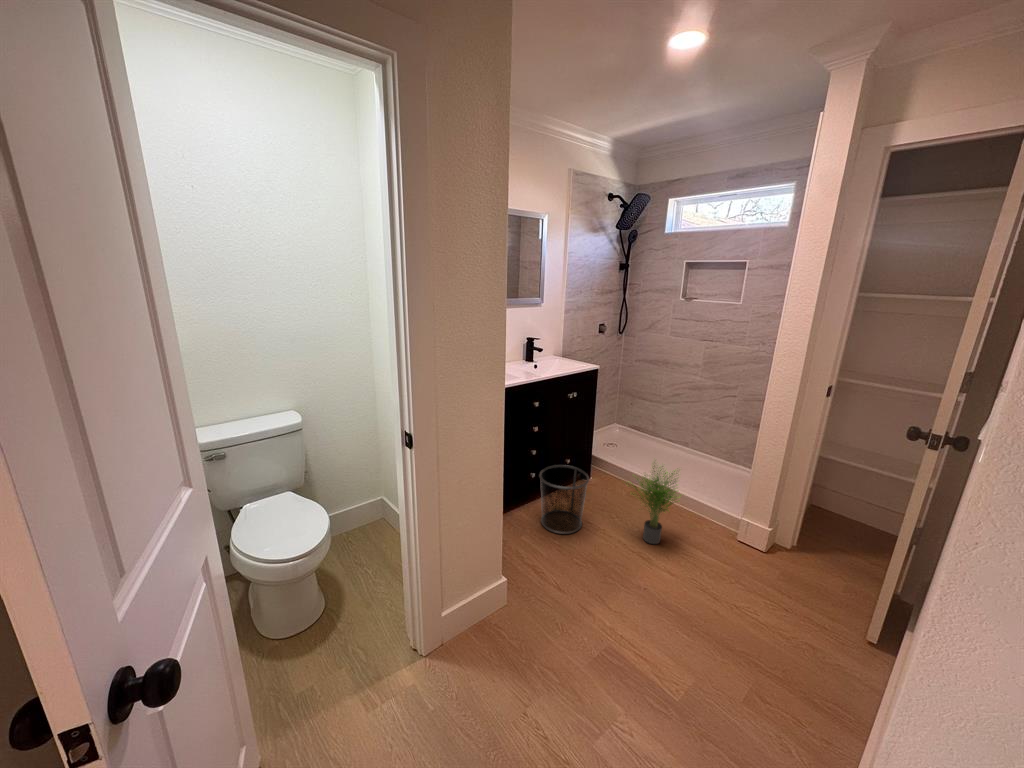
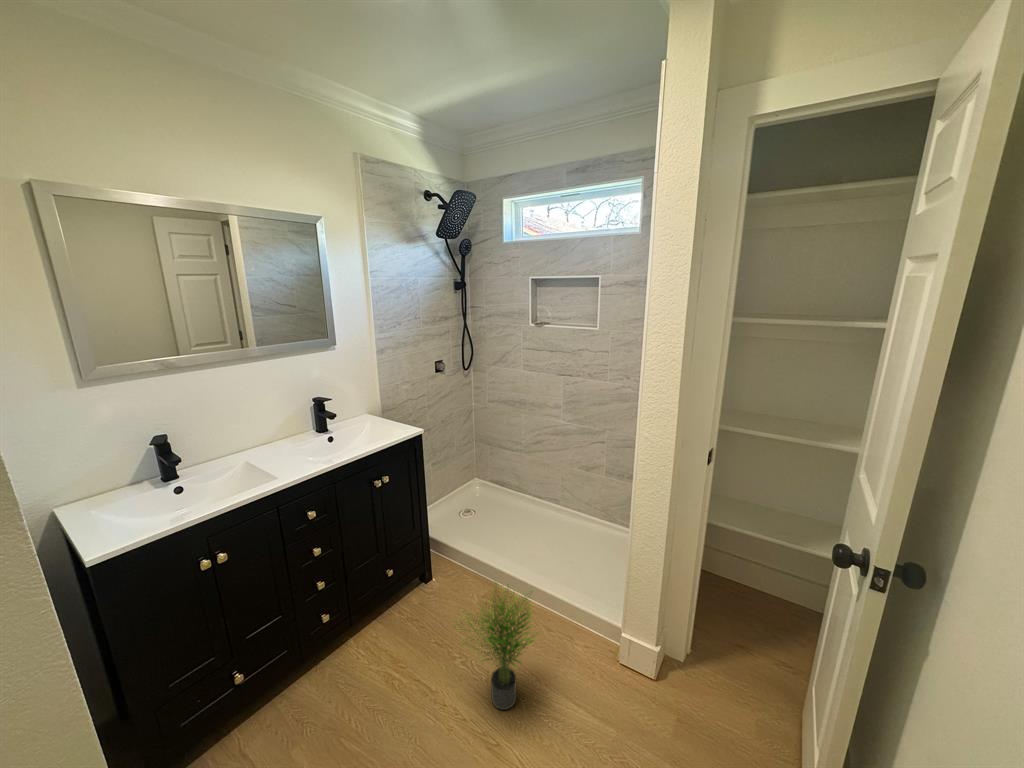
waste bin: present [539,465,589,534] -> none [319,599,403,726]

